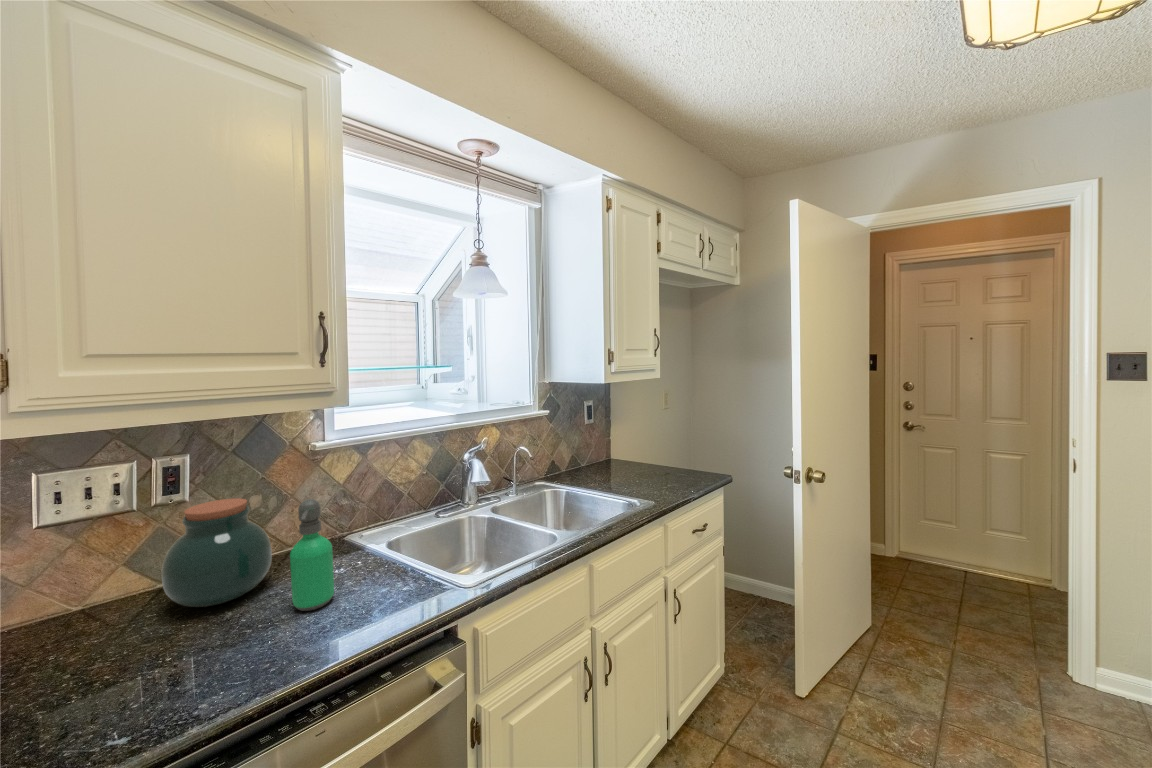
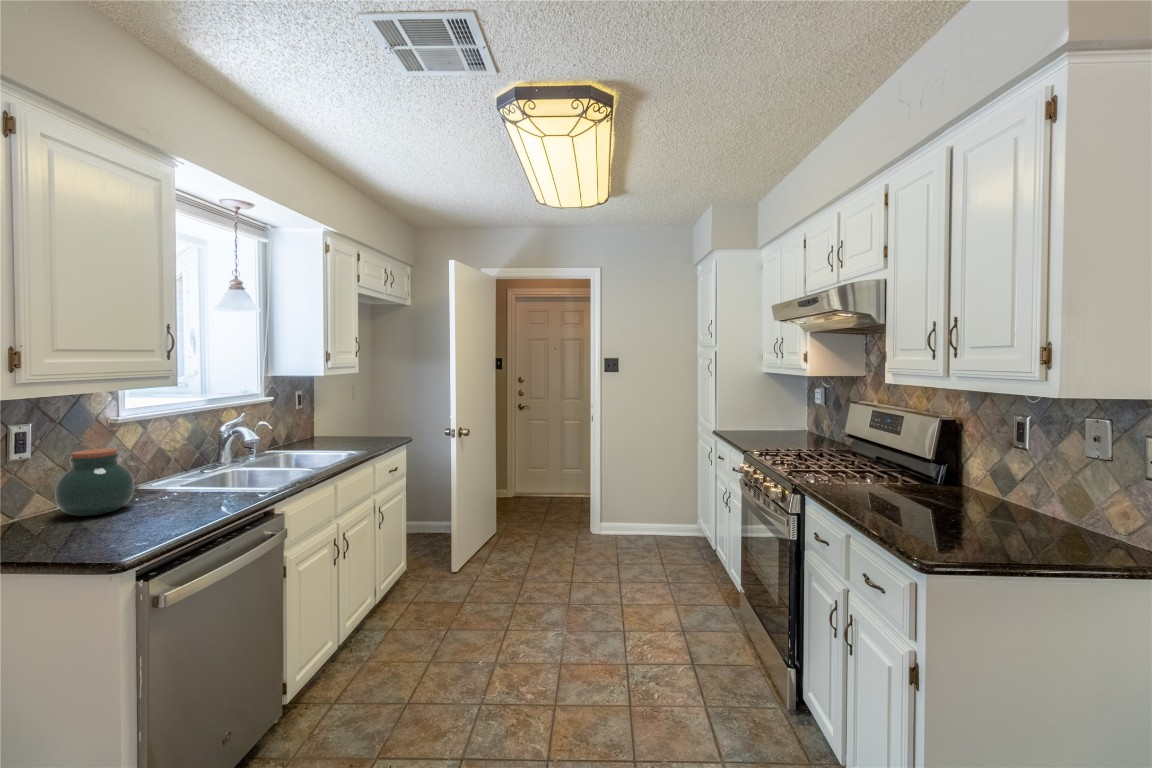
soap dispenser: present [290,499,334,611] -> none [172,439,200,504]

